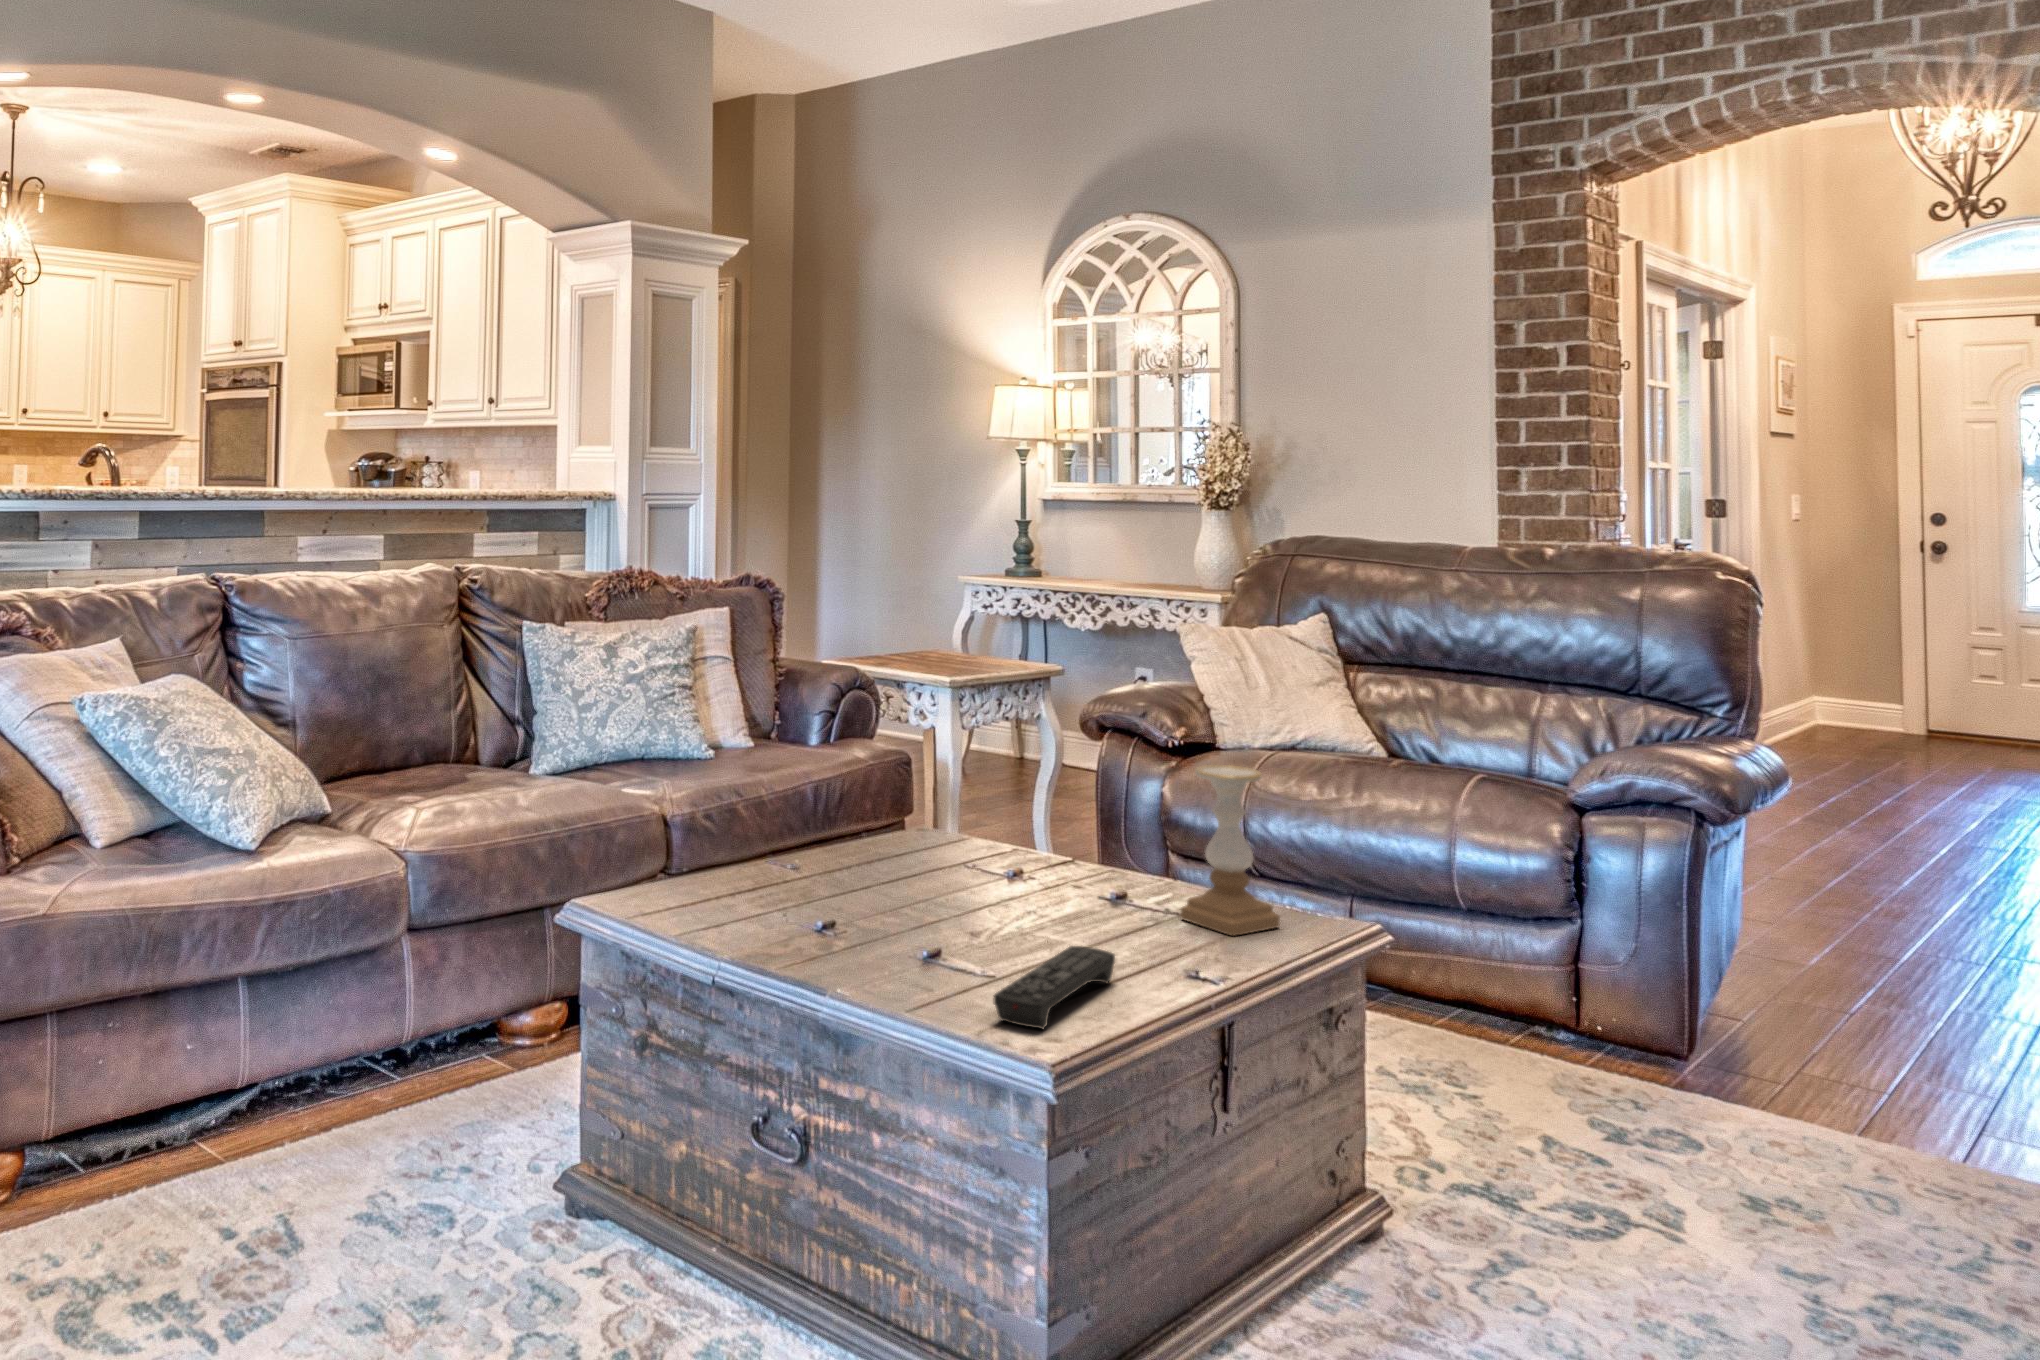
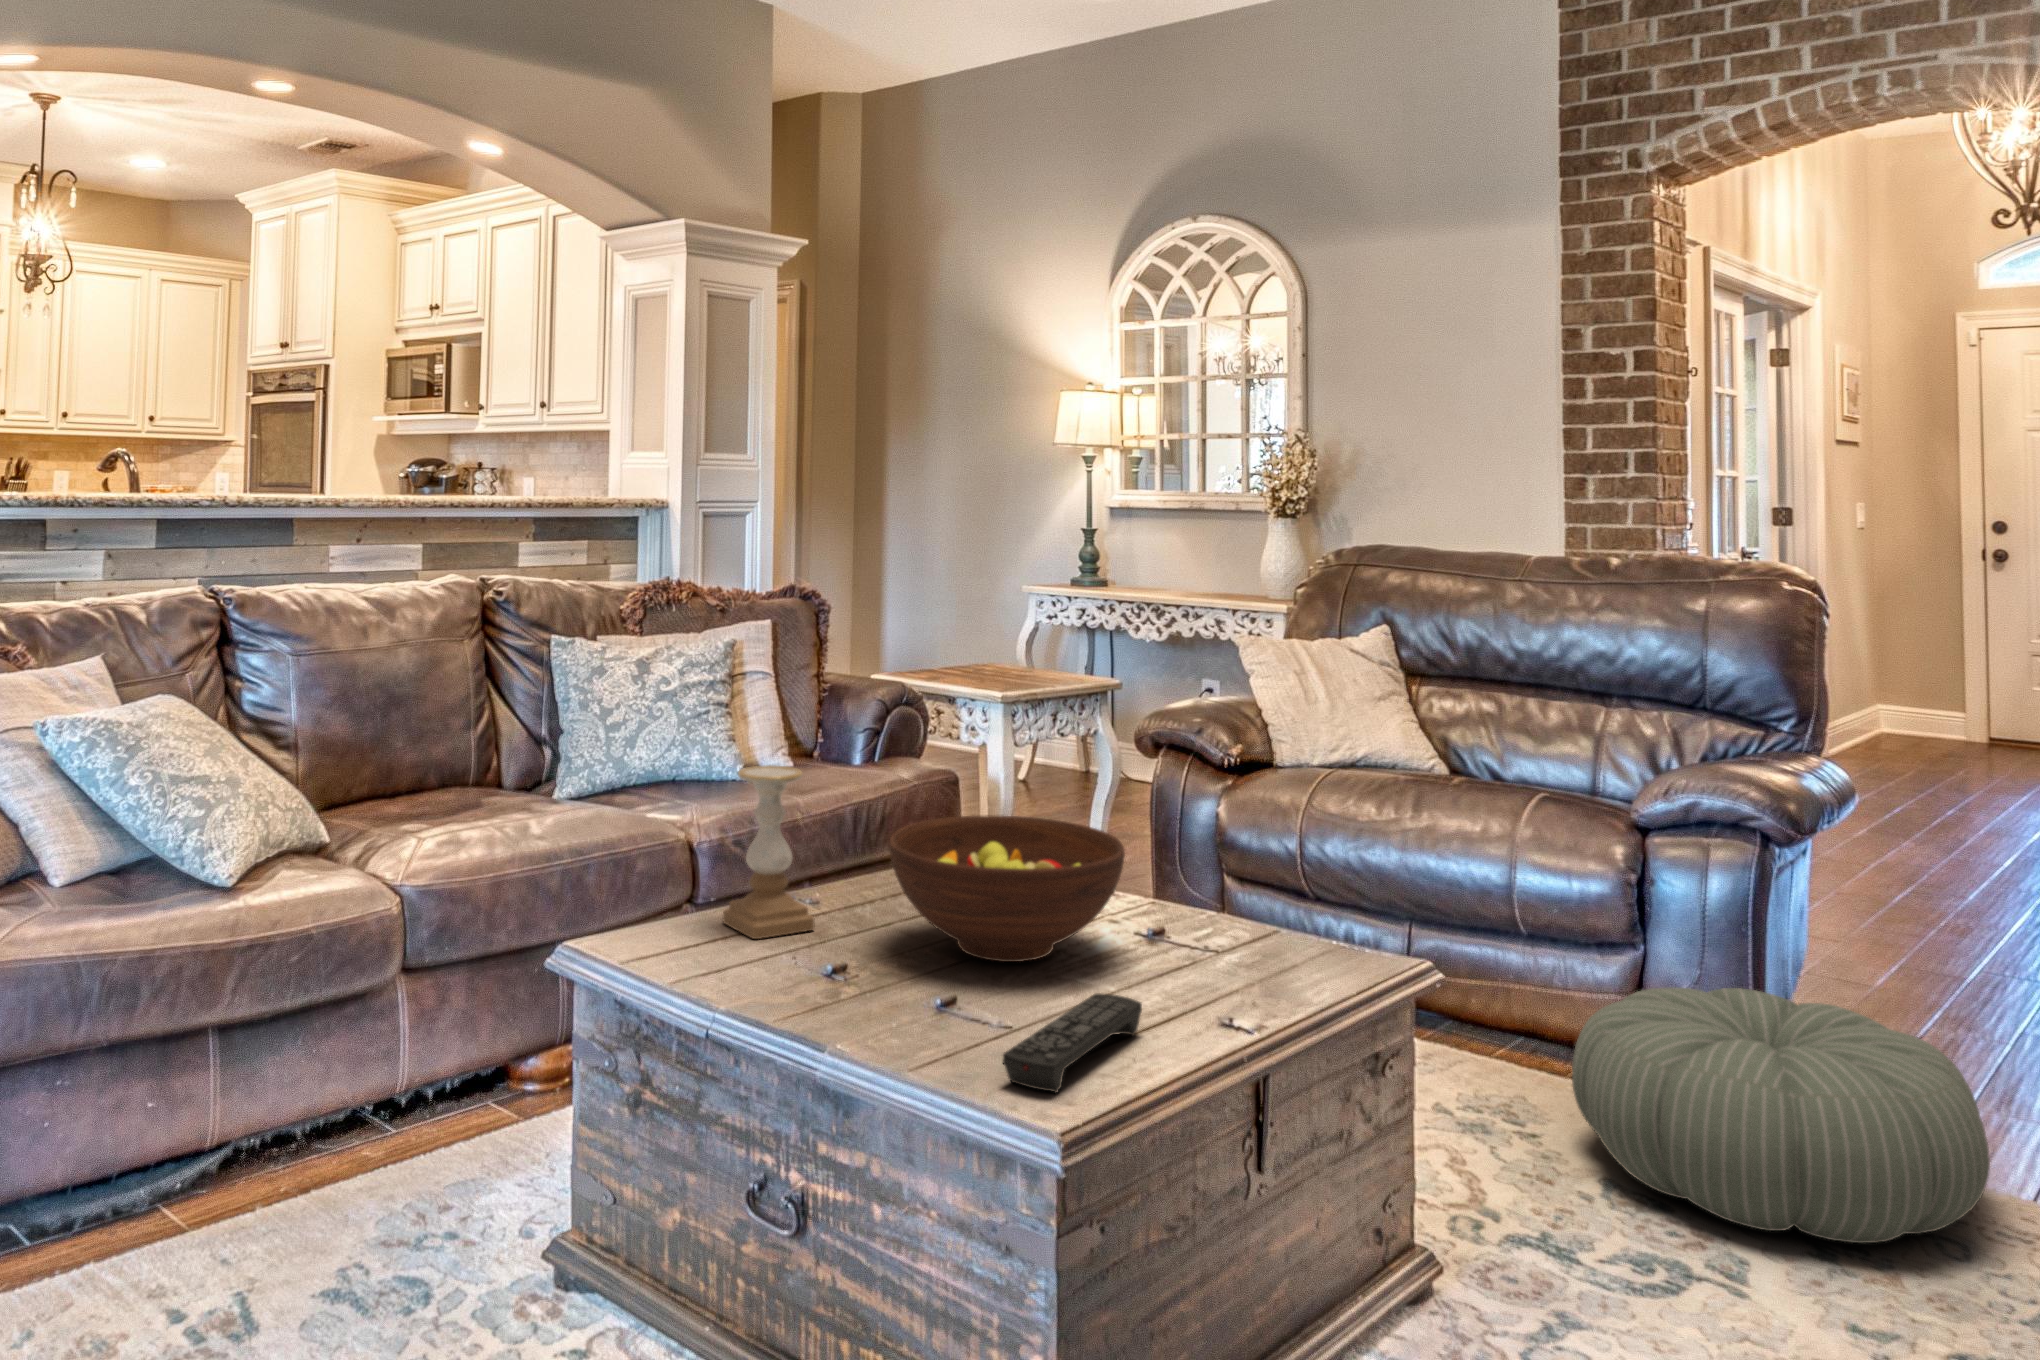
candle holder: present [1181,765,1280,935] -> present [723,765,815,939]
fruit bowl: none [871,788,1091,921] -> present [889,815,1125,962]
pouf: none [1512,958,1914,1194] -> present [1572,987,1990,1243]

